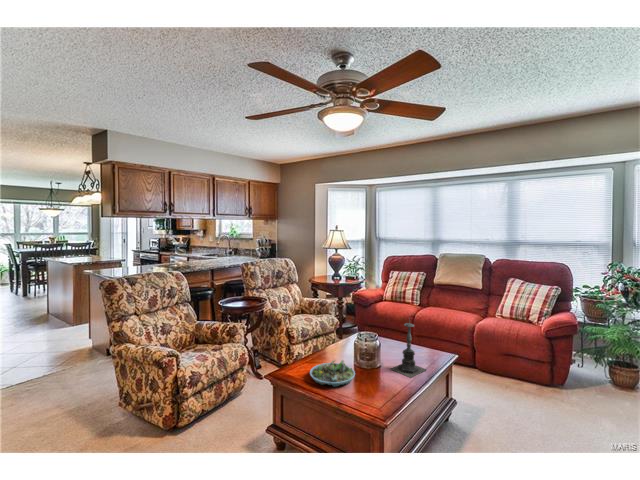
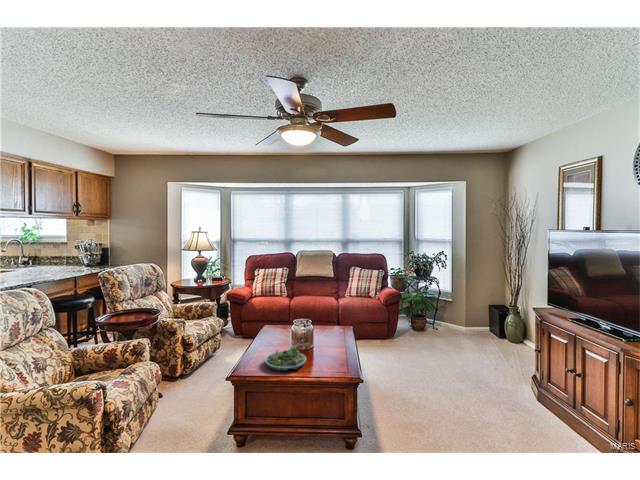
candle holder: present [391,322,426,378] -> none [319,301,343,348]

